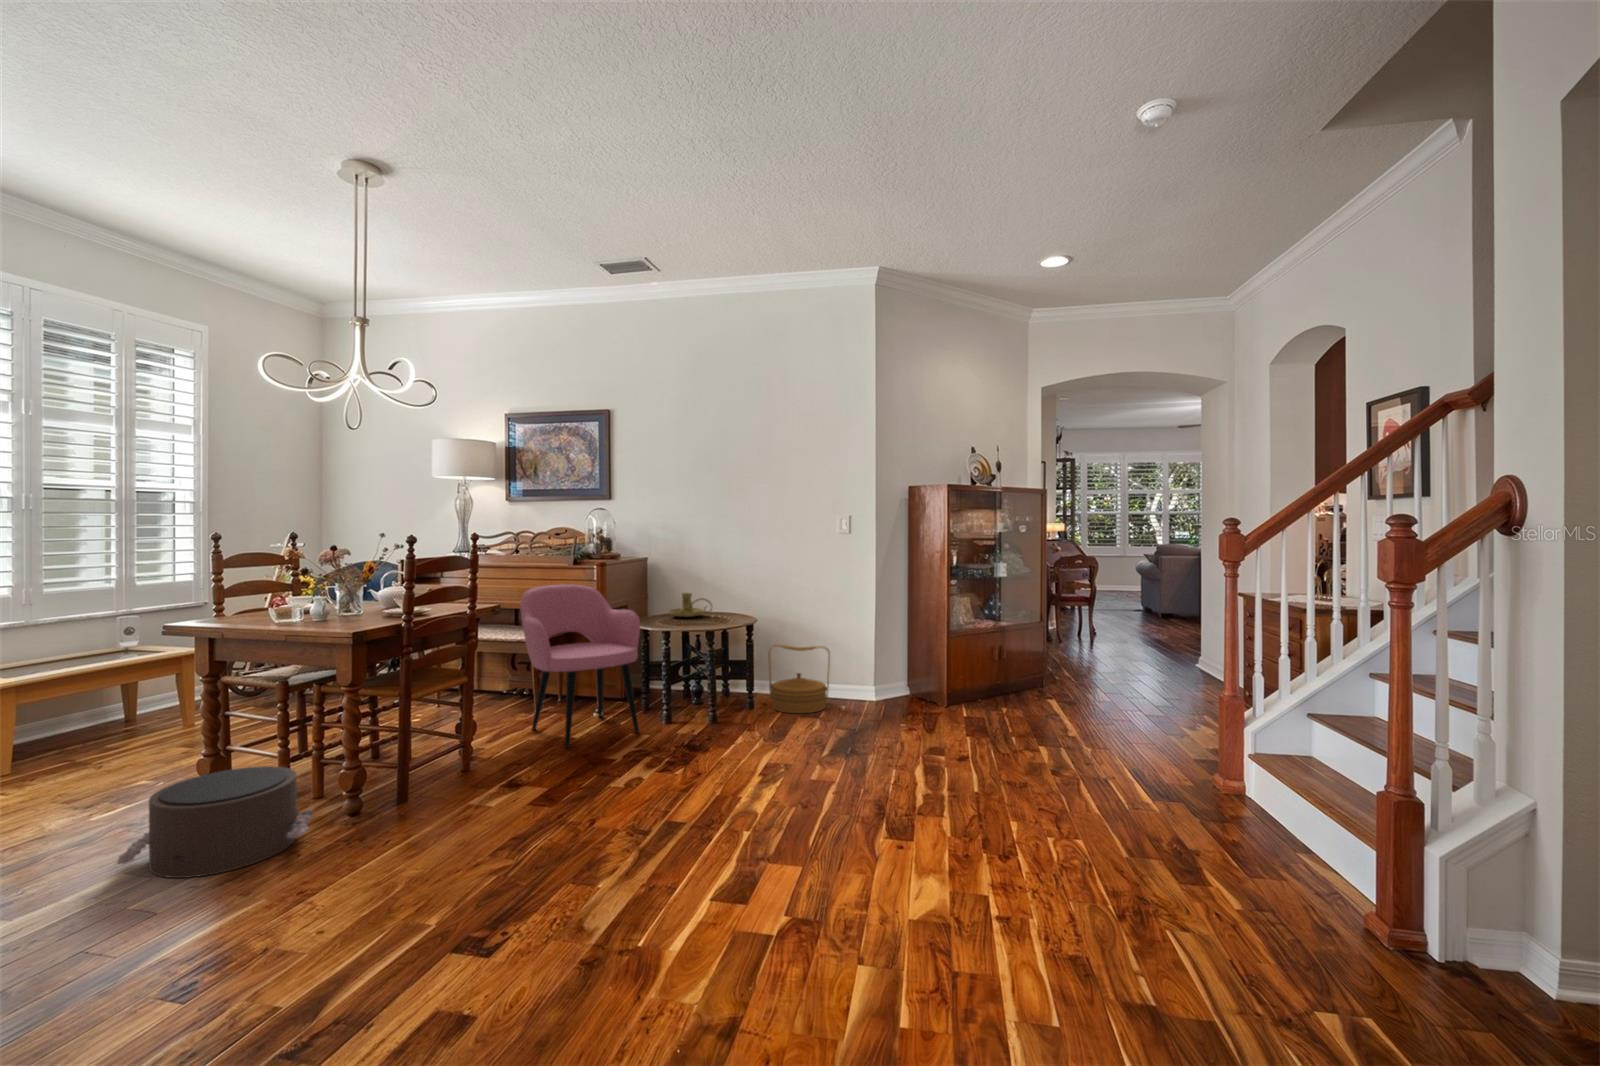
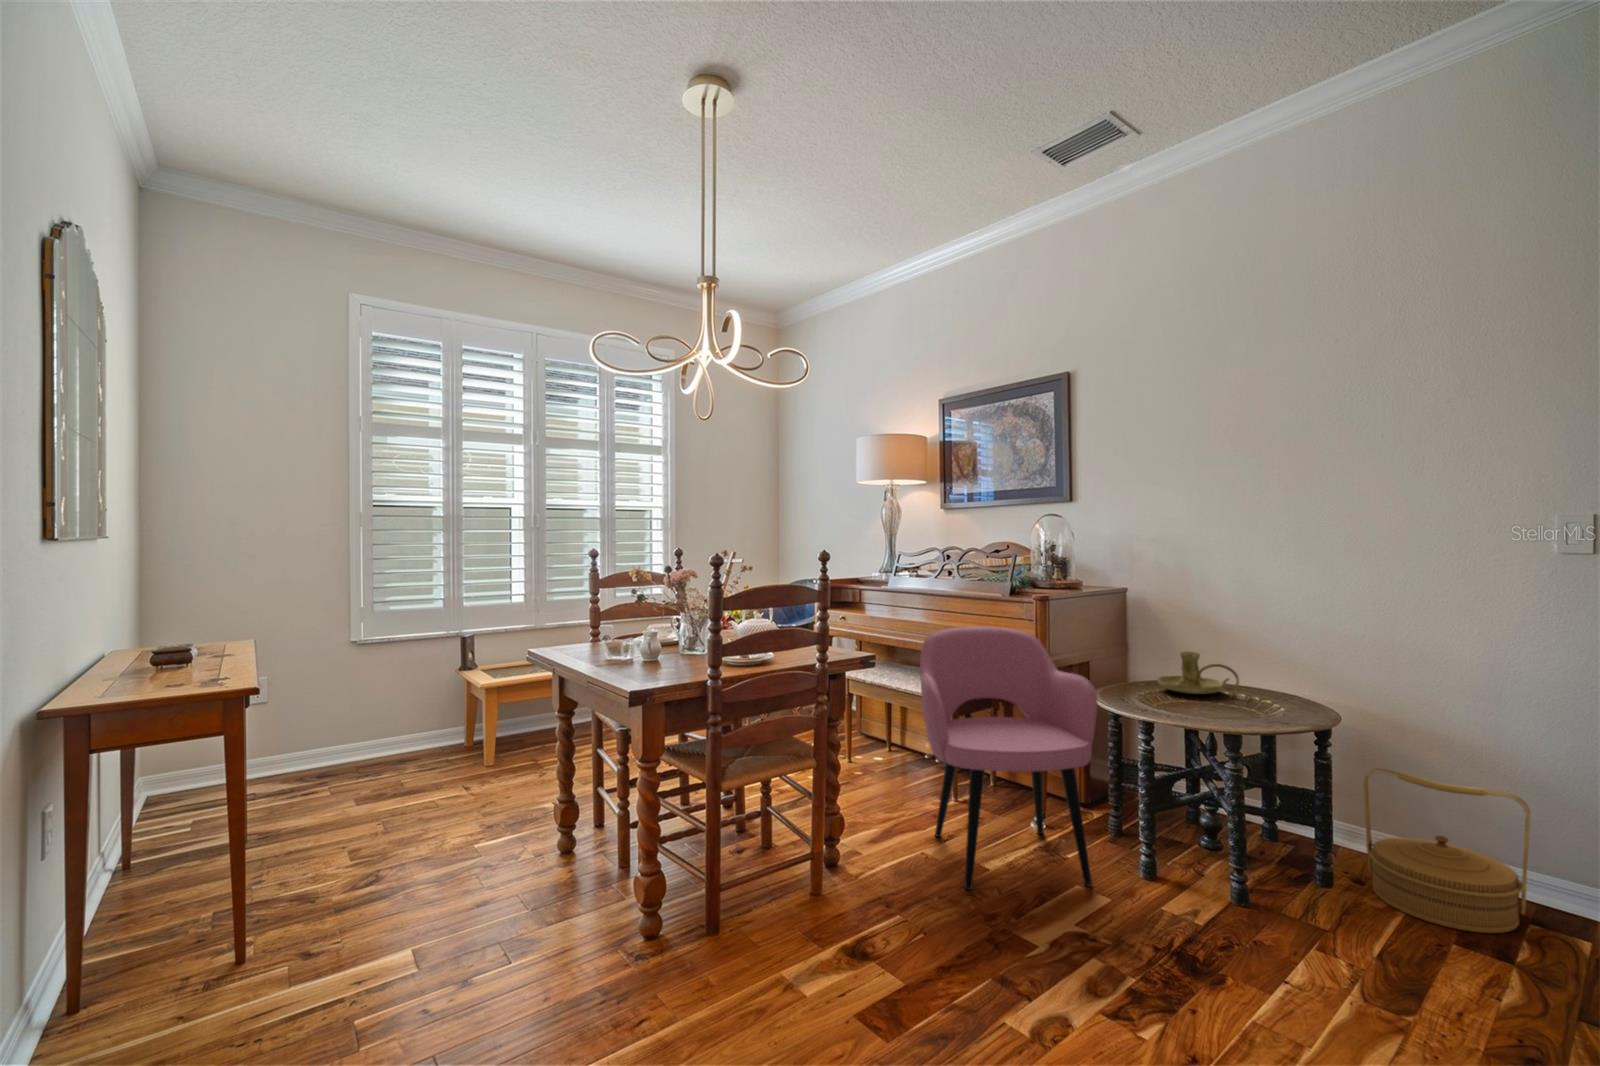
pouf: present [117,766,312,878] -> none [384,844,596,1001]

